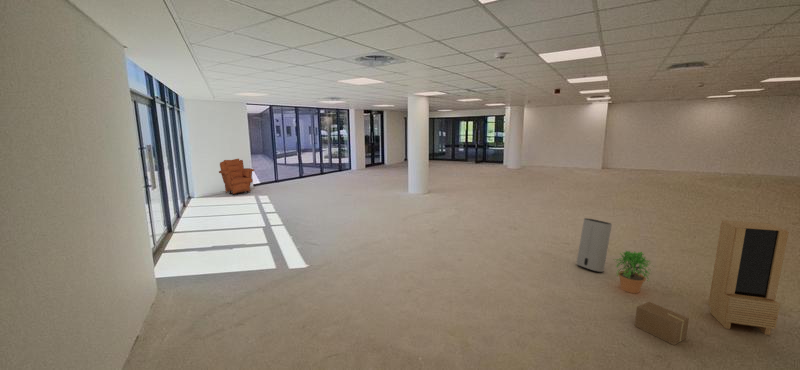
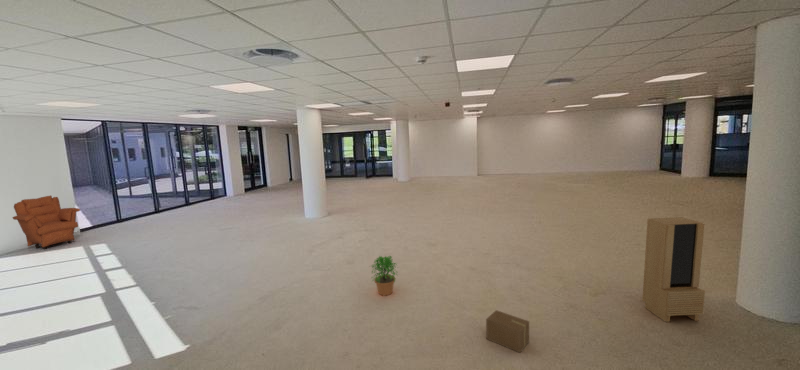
air purifier: present [577,218,612,272] -> none [512,228,542,282]
potted plant: present [617,251,649,293] -> present [372,256,396,295]
cardboard box: present [635,302,689,345] -> present [486,310,529,352]

